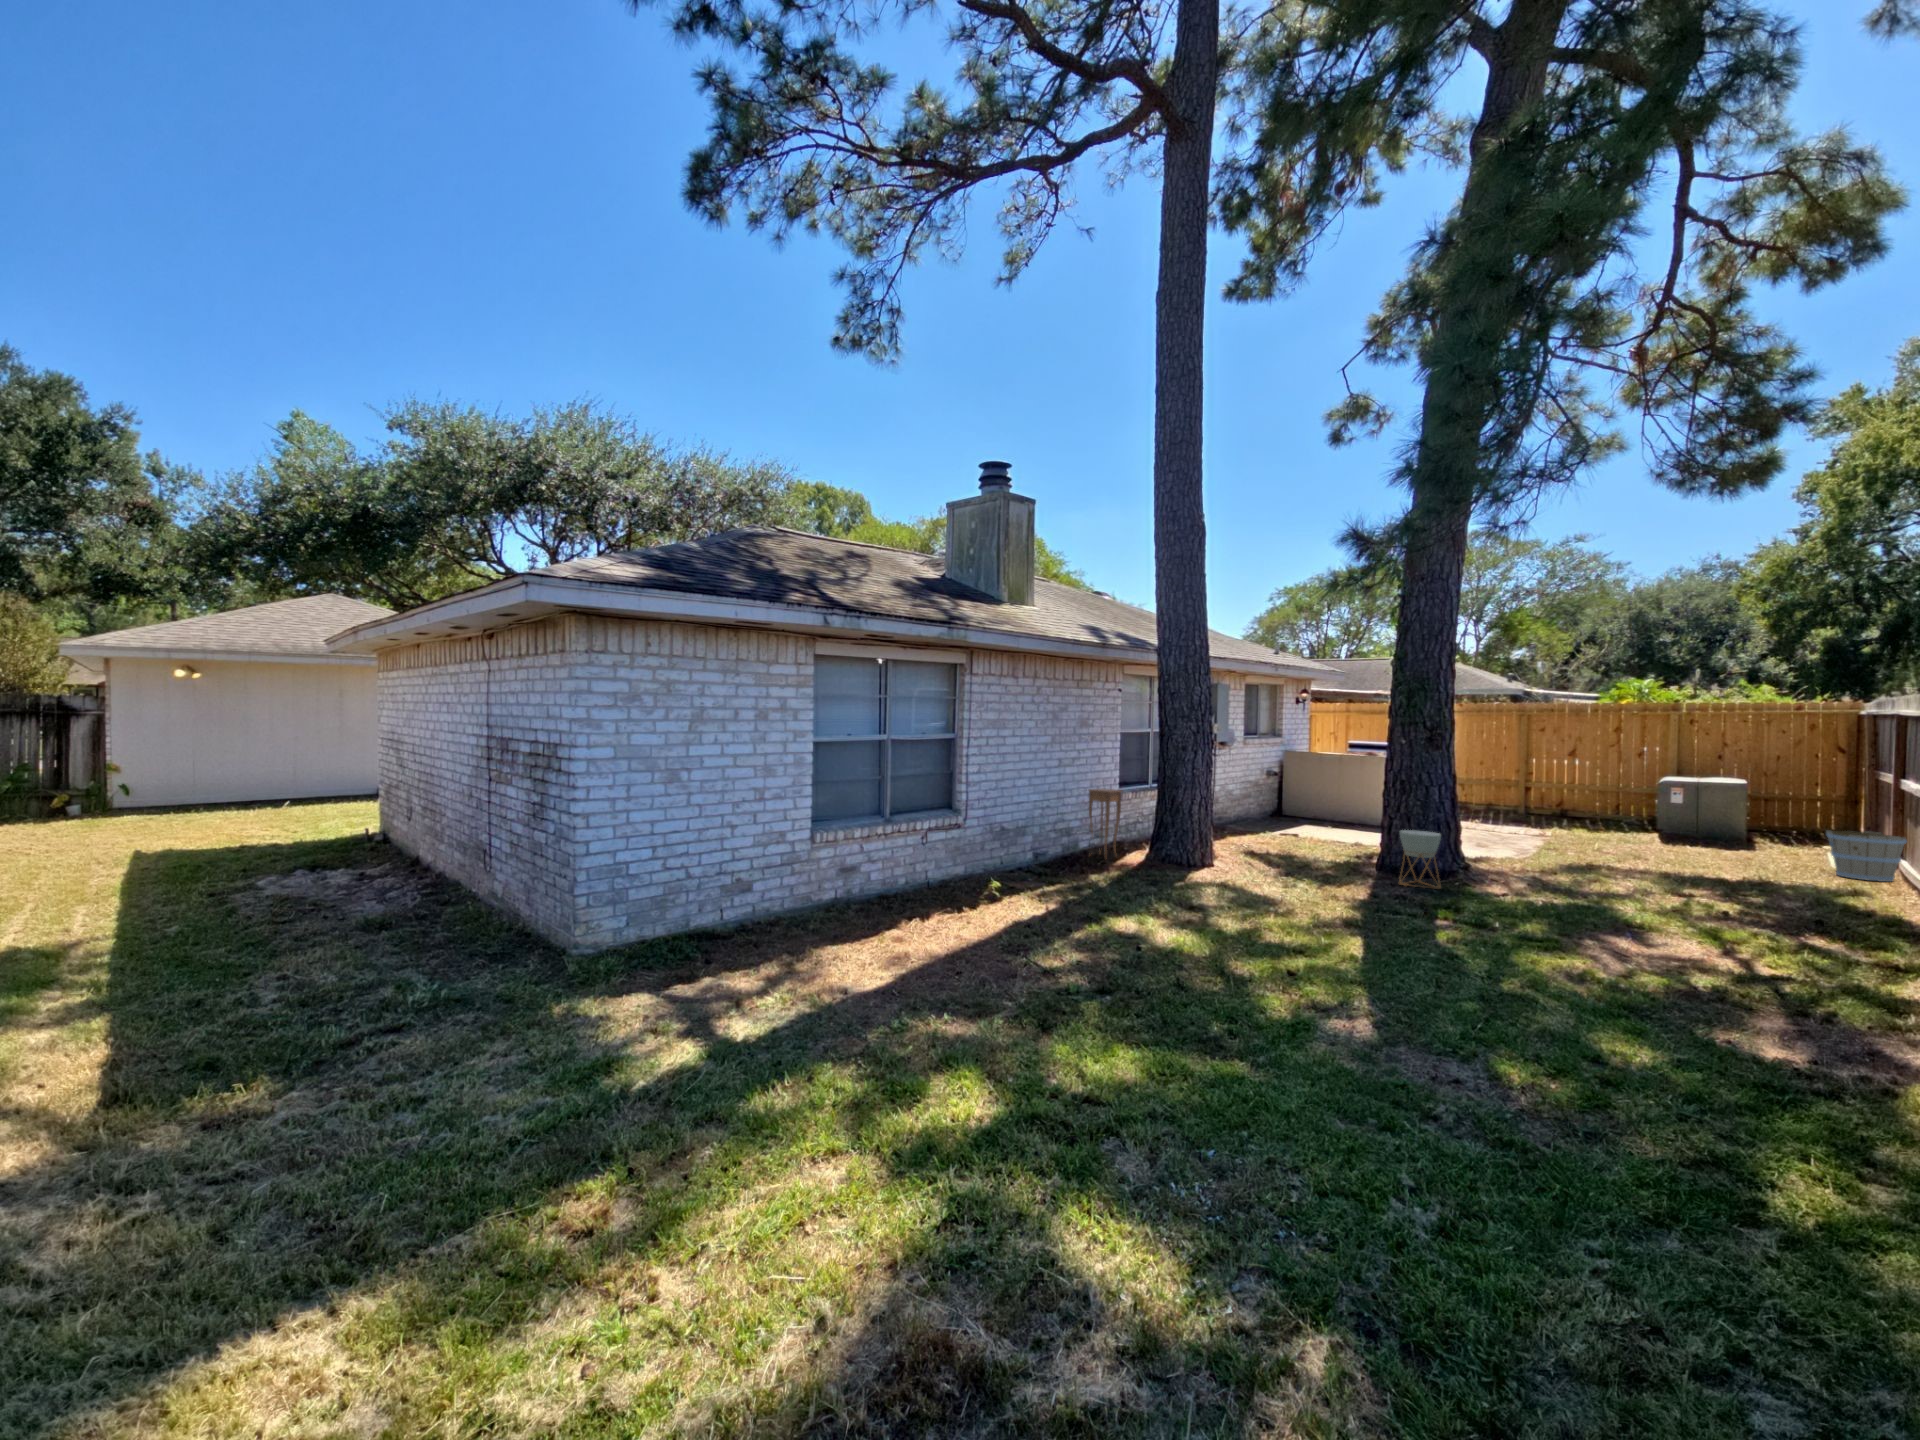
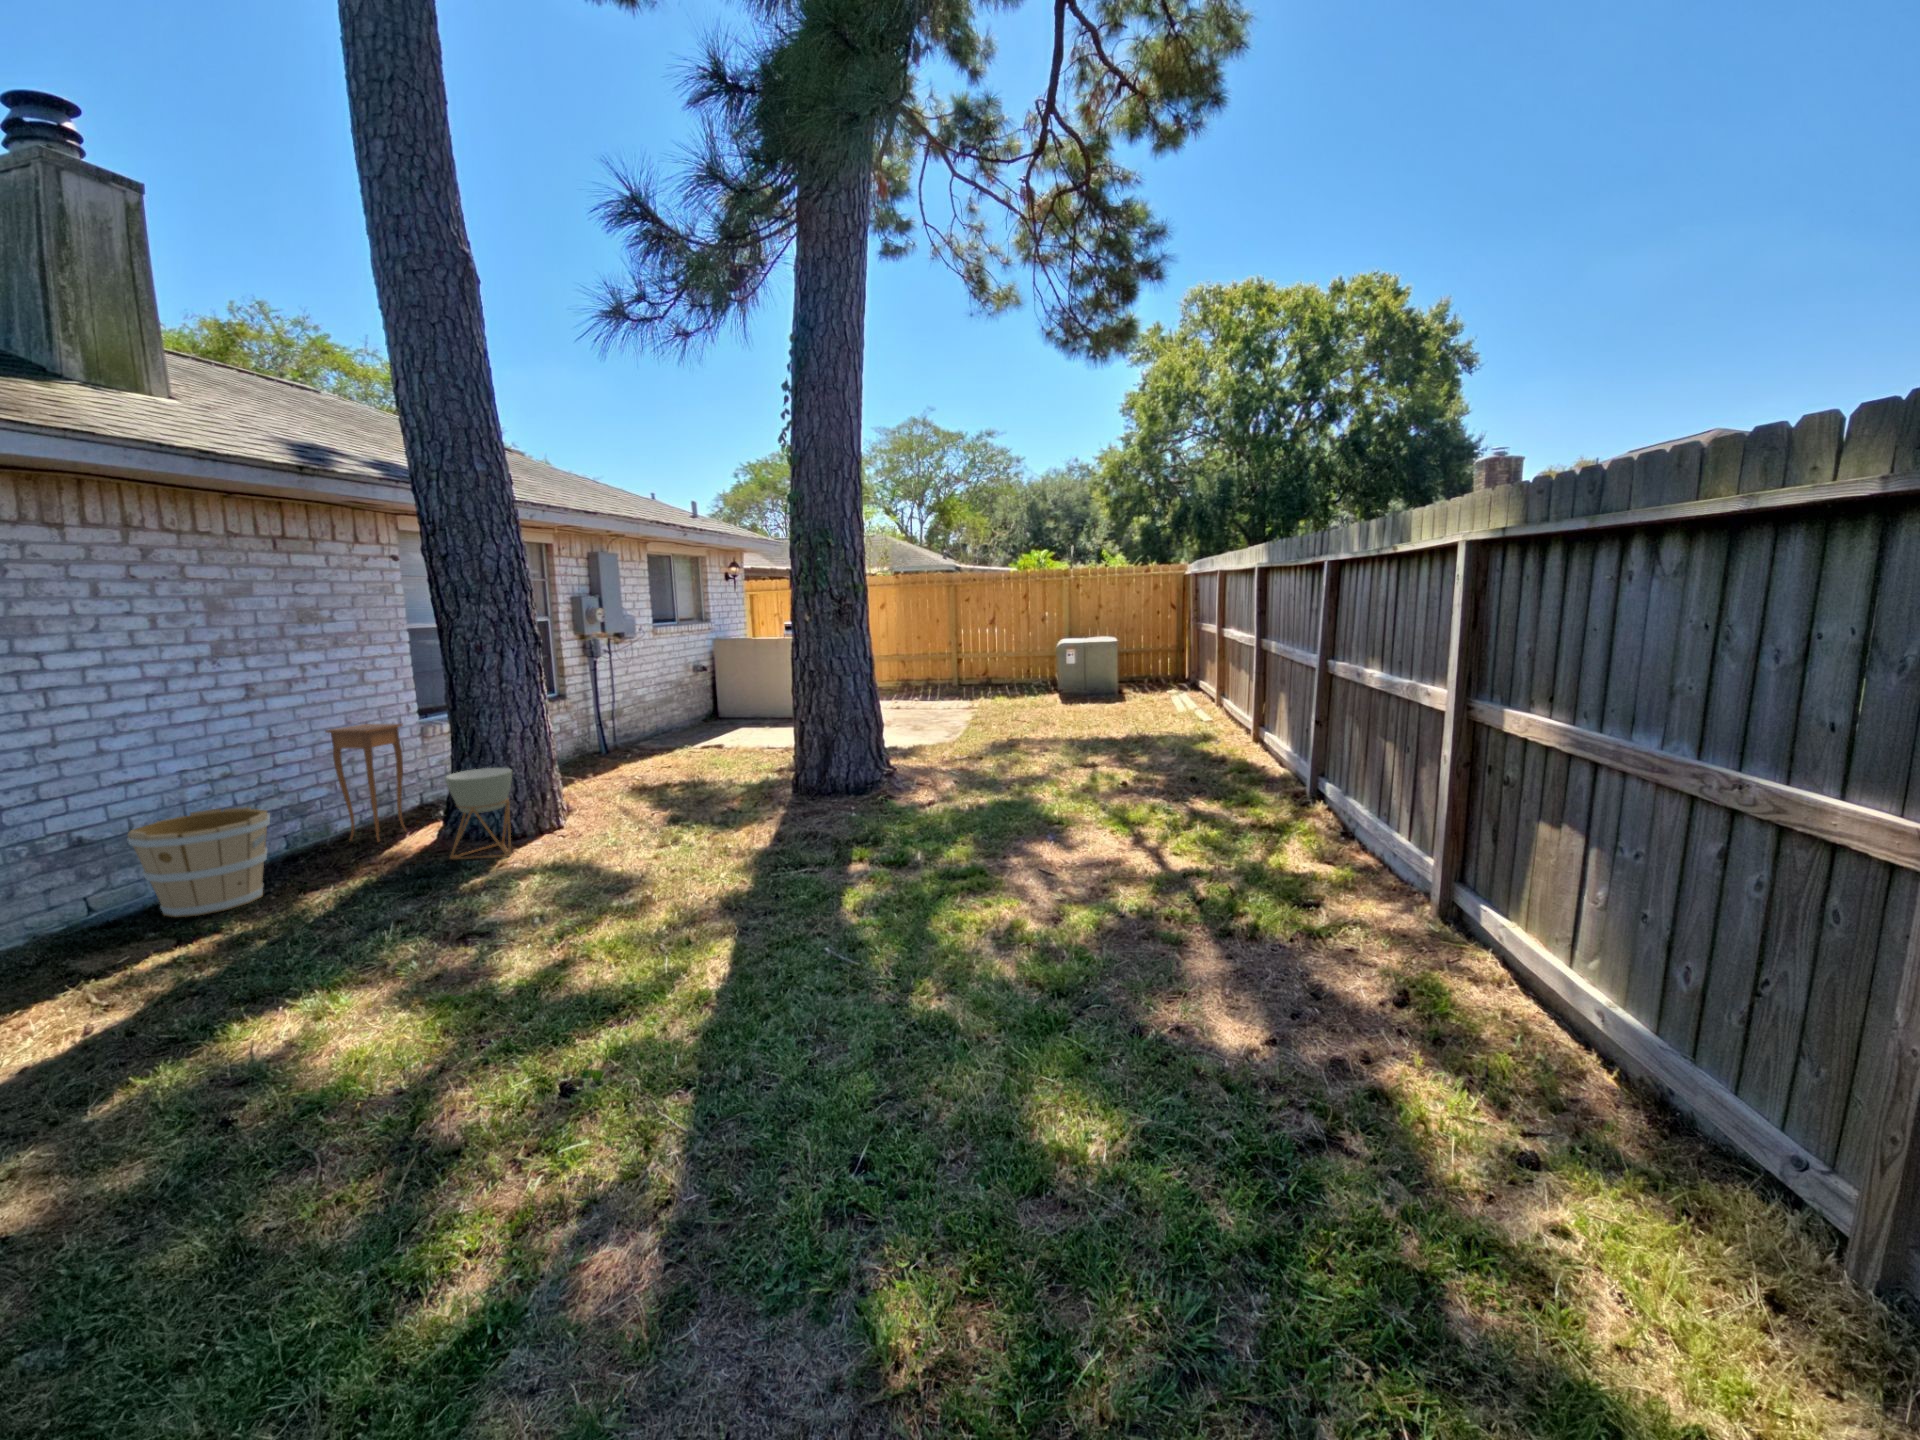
planter: present [1399,830,1441,889] -> present [446,768,512,859]
wooden bucket: present [1826,830,1907,882] -> present [127,807,270,917]

